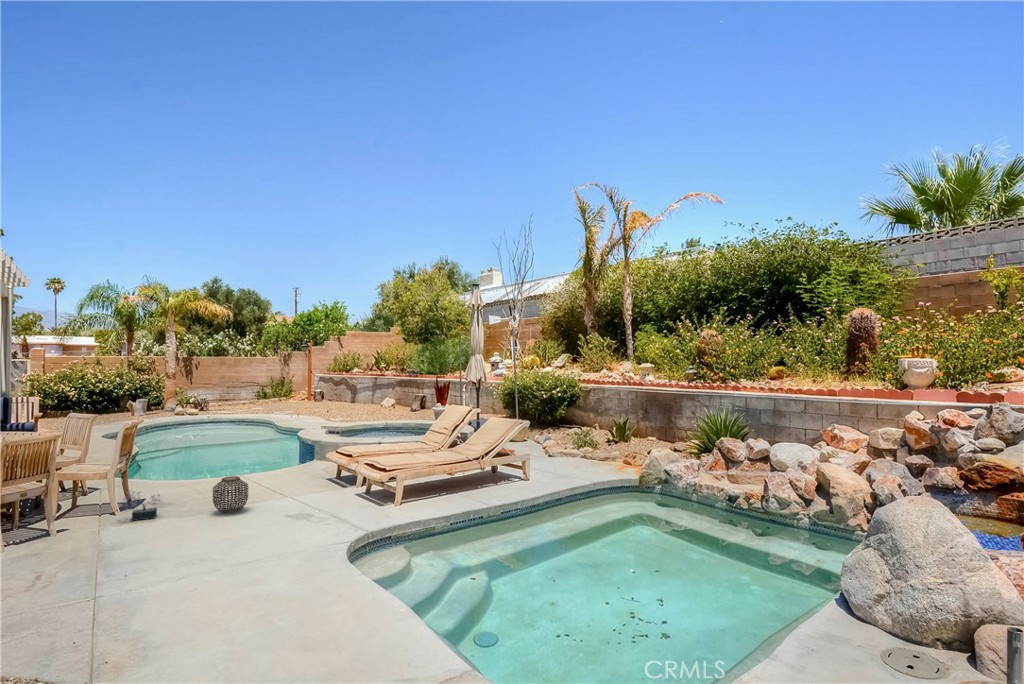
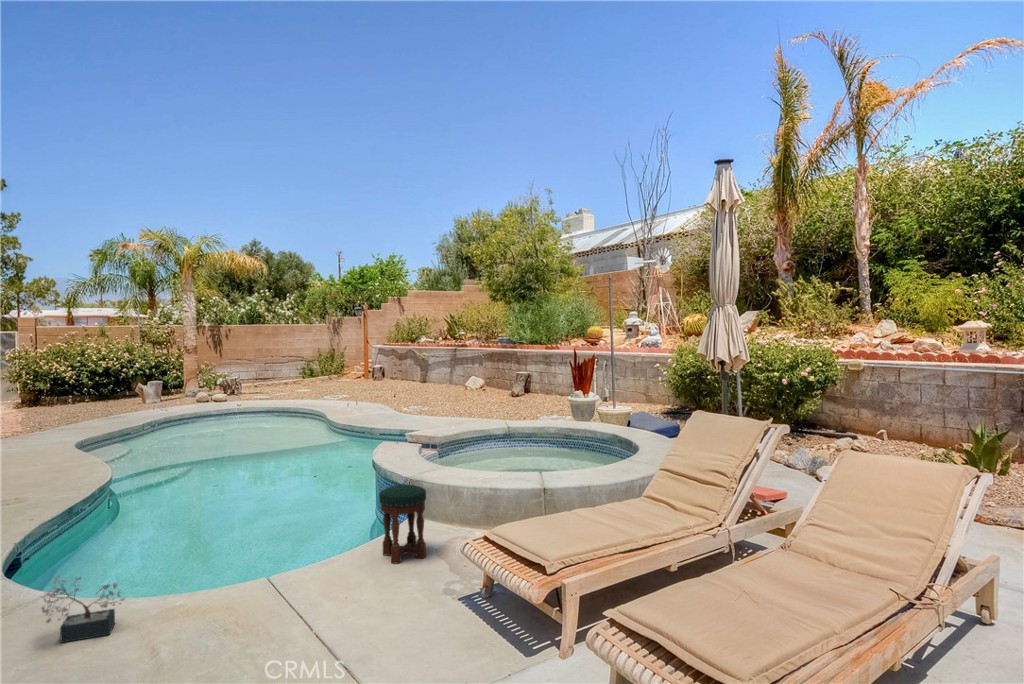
stool: none [298,453,323,493] -> present [379,485,426,564]
woven basket: present [213,476,248,513] -> none [221,544,292,624]

